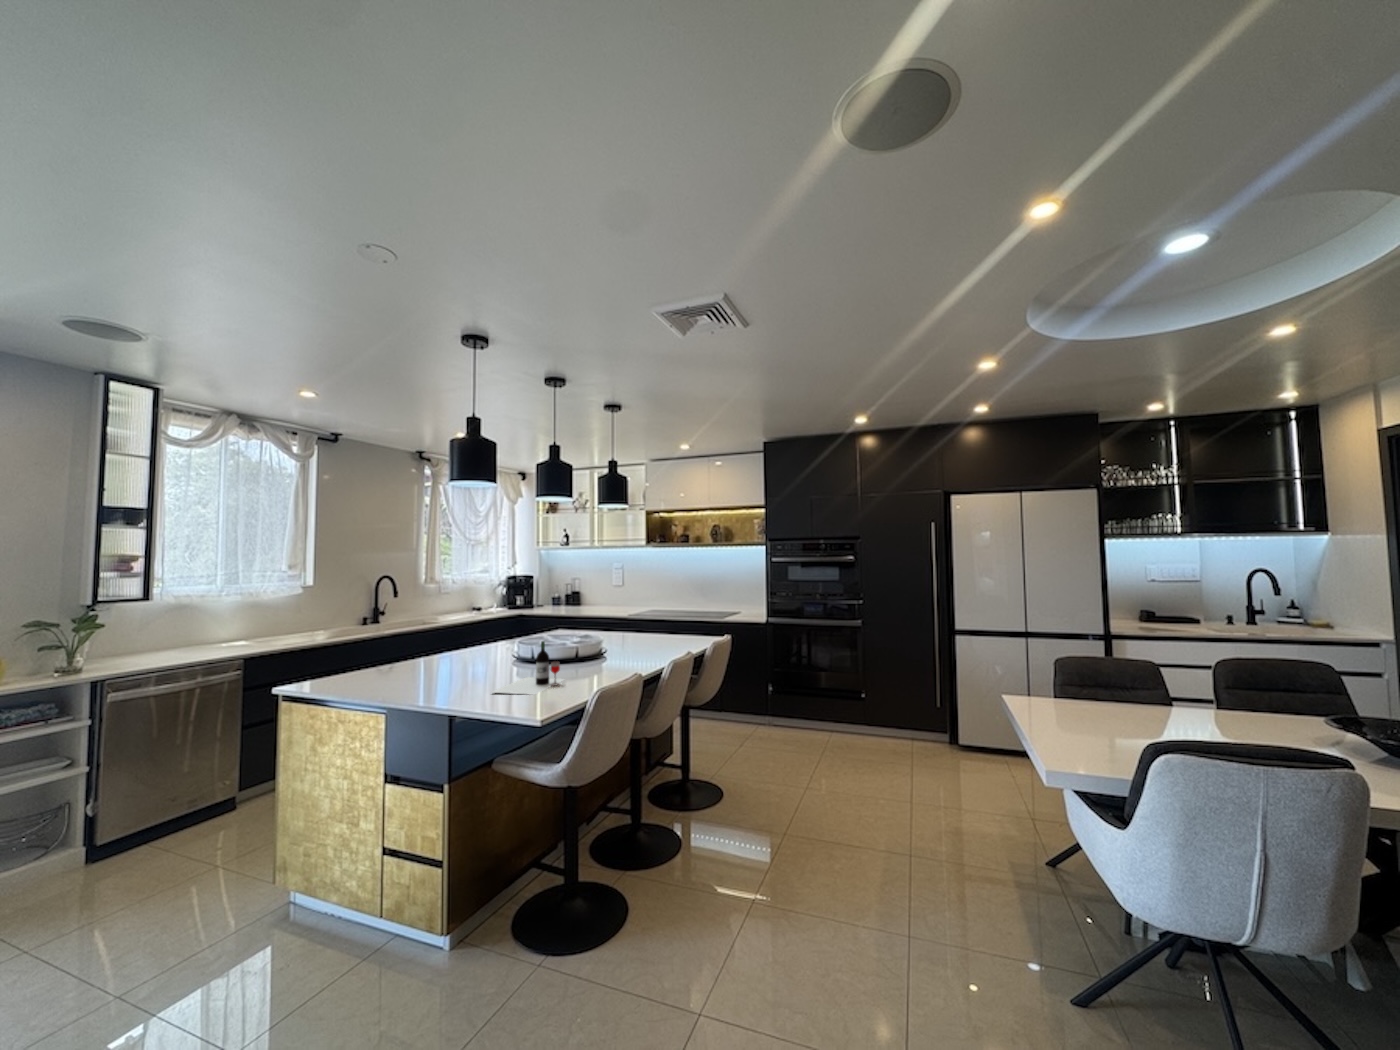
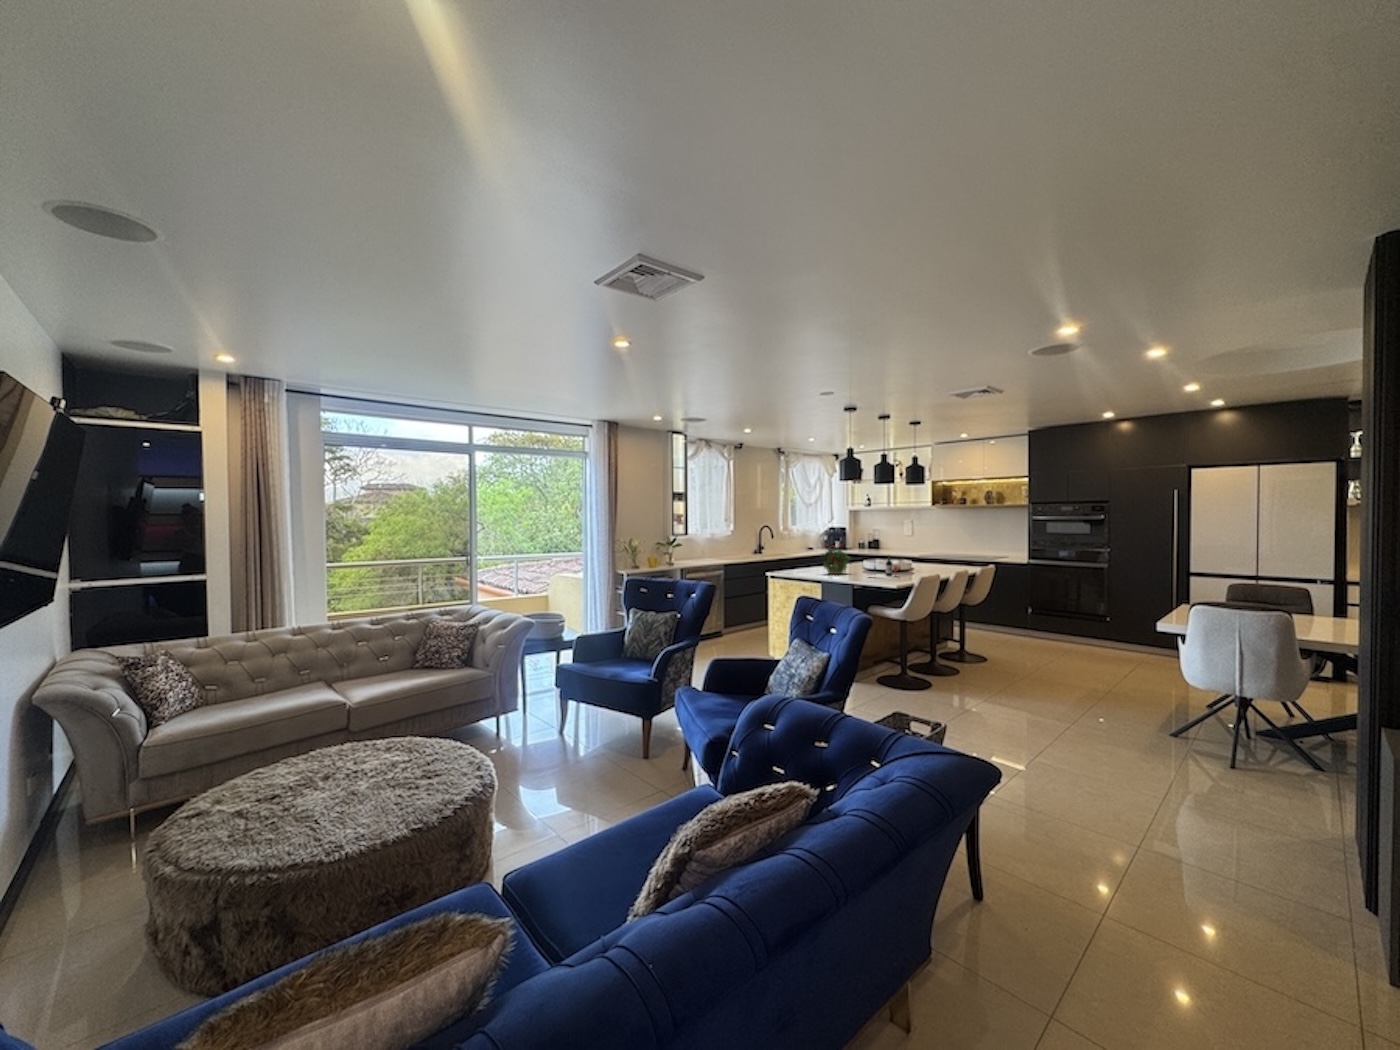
potted plant: none [410,615,480,680] -> present [822,544,851,574]

